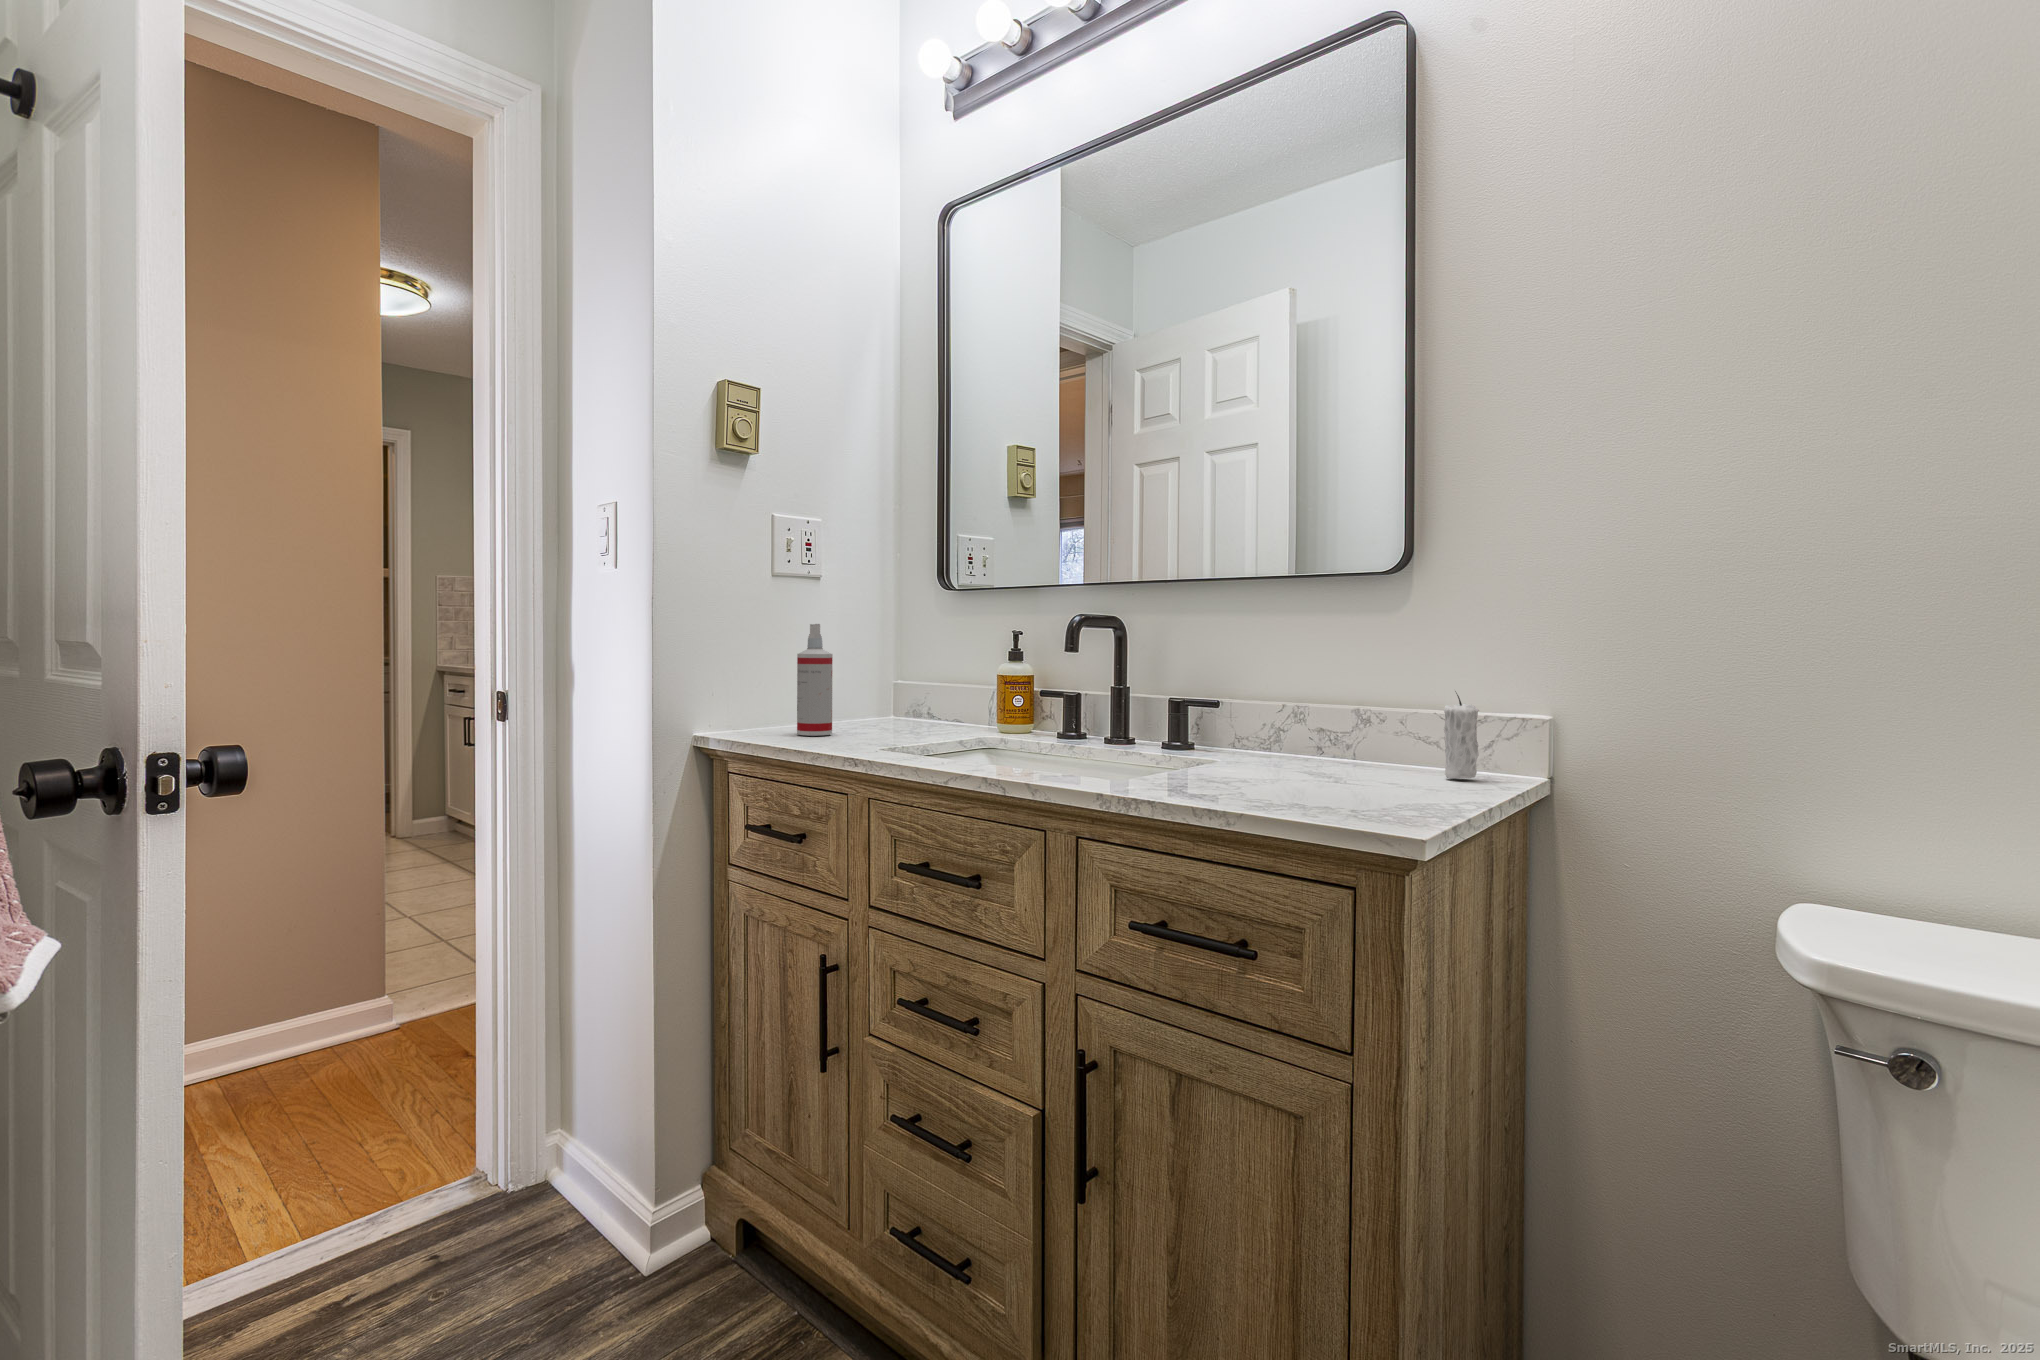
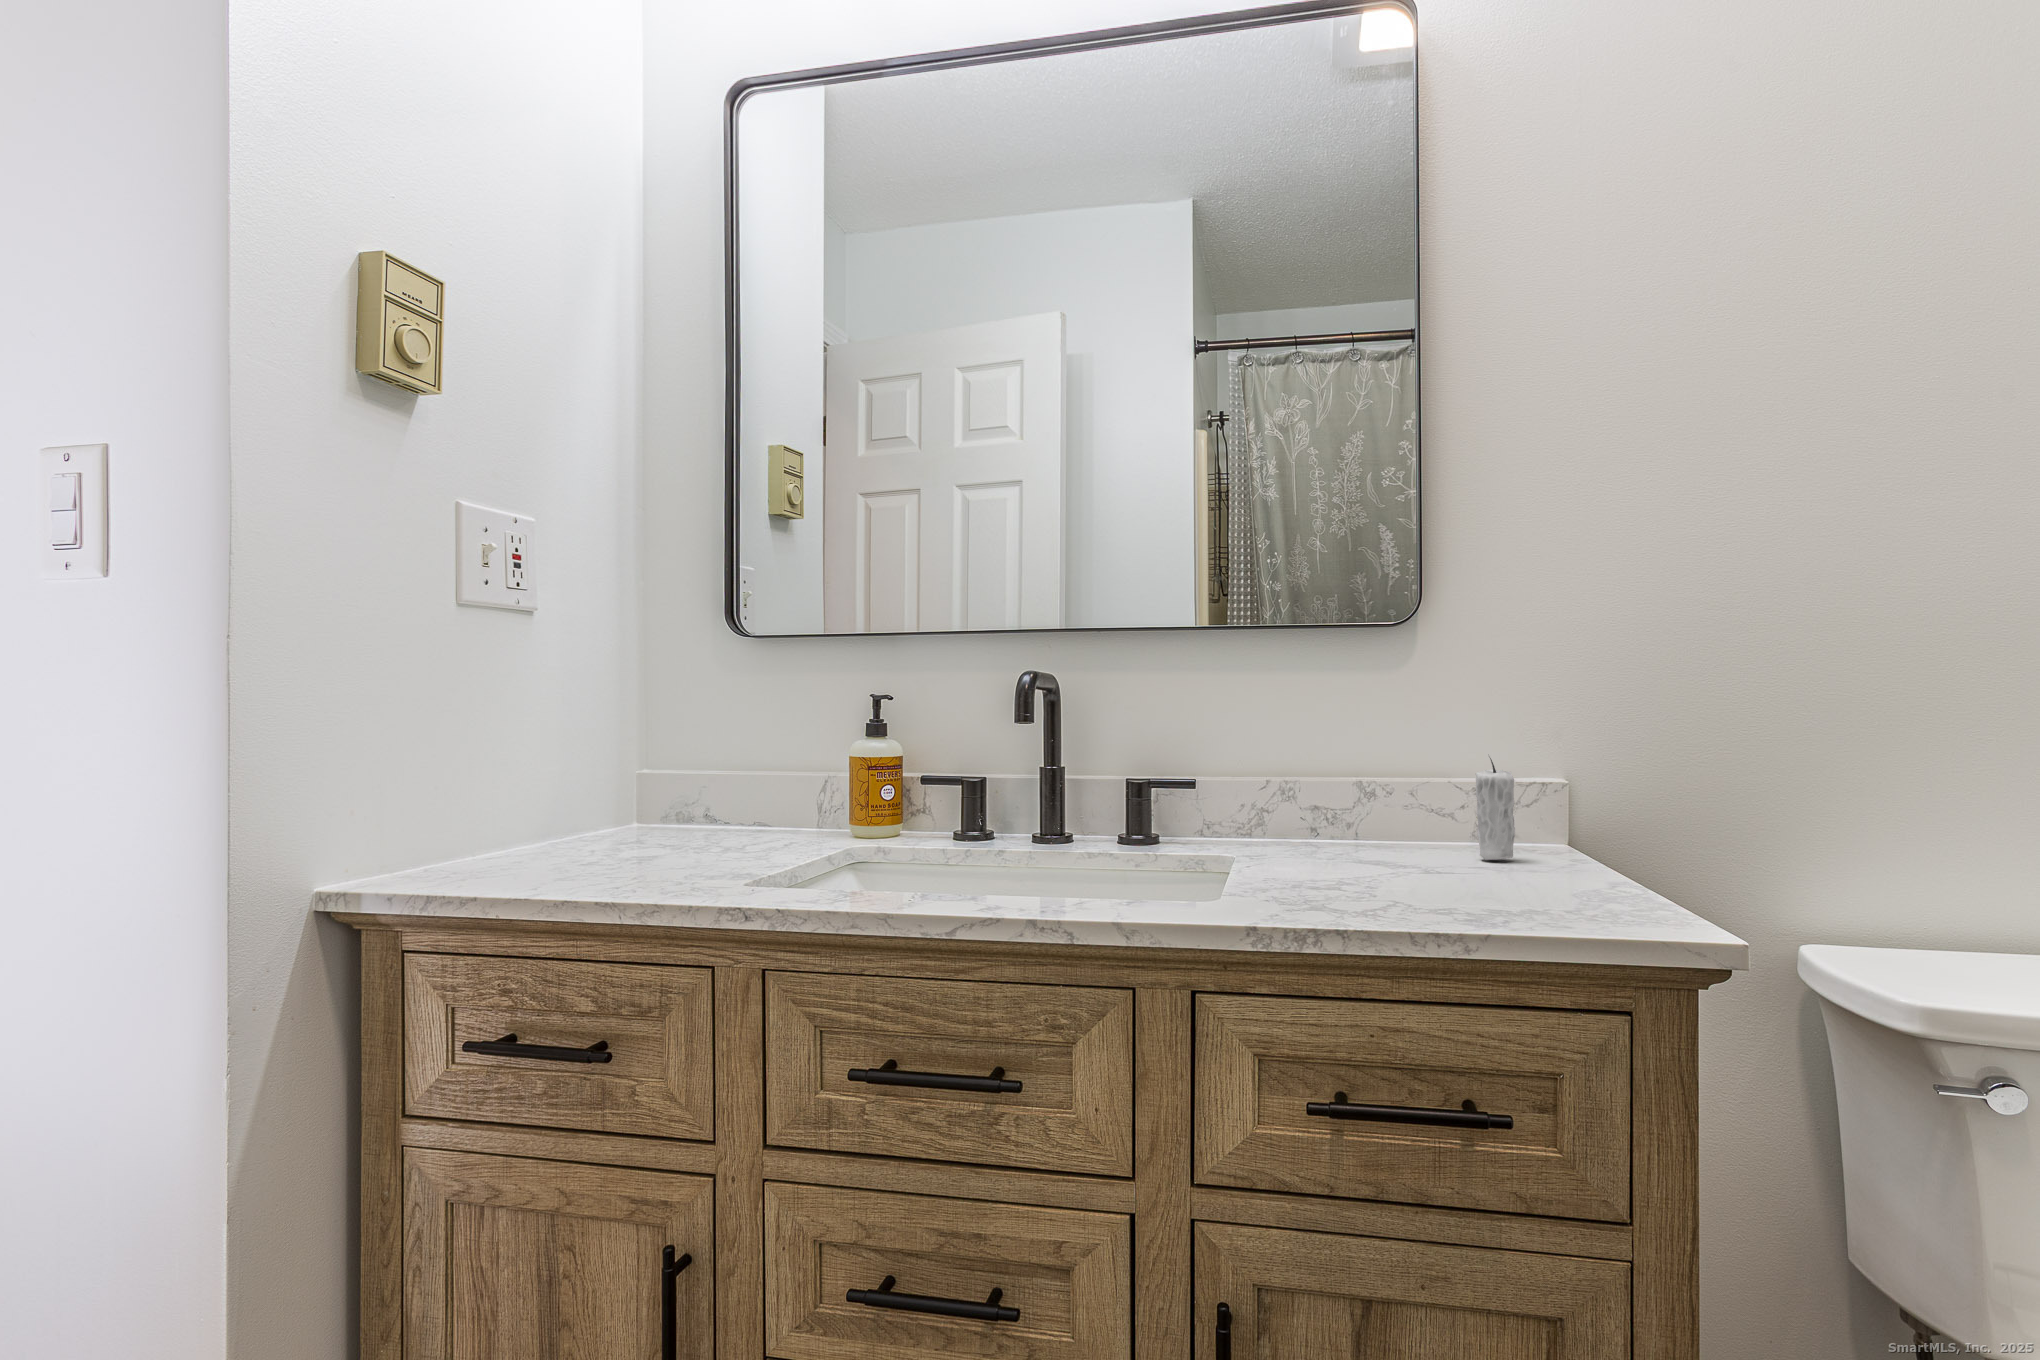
spray bottle: present [797,624,833,736] -> none [505,681,564,871]

